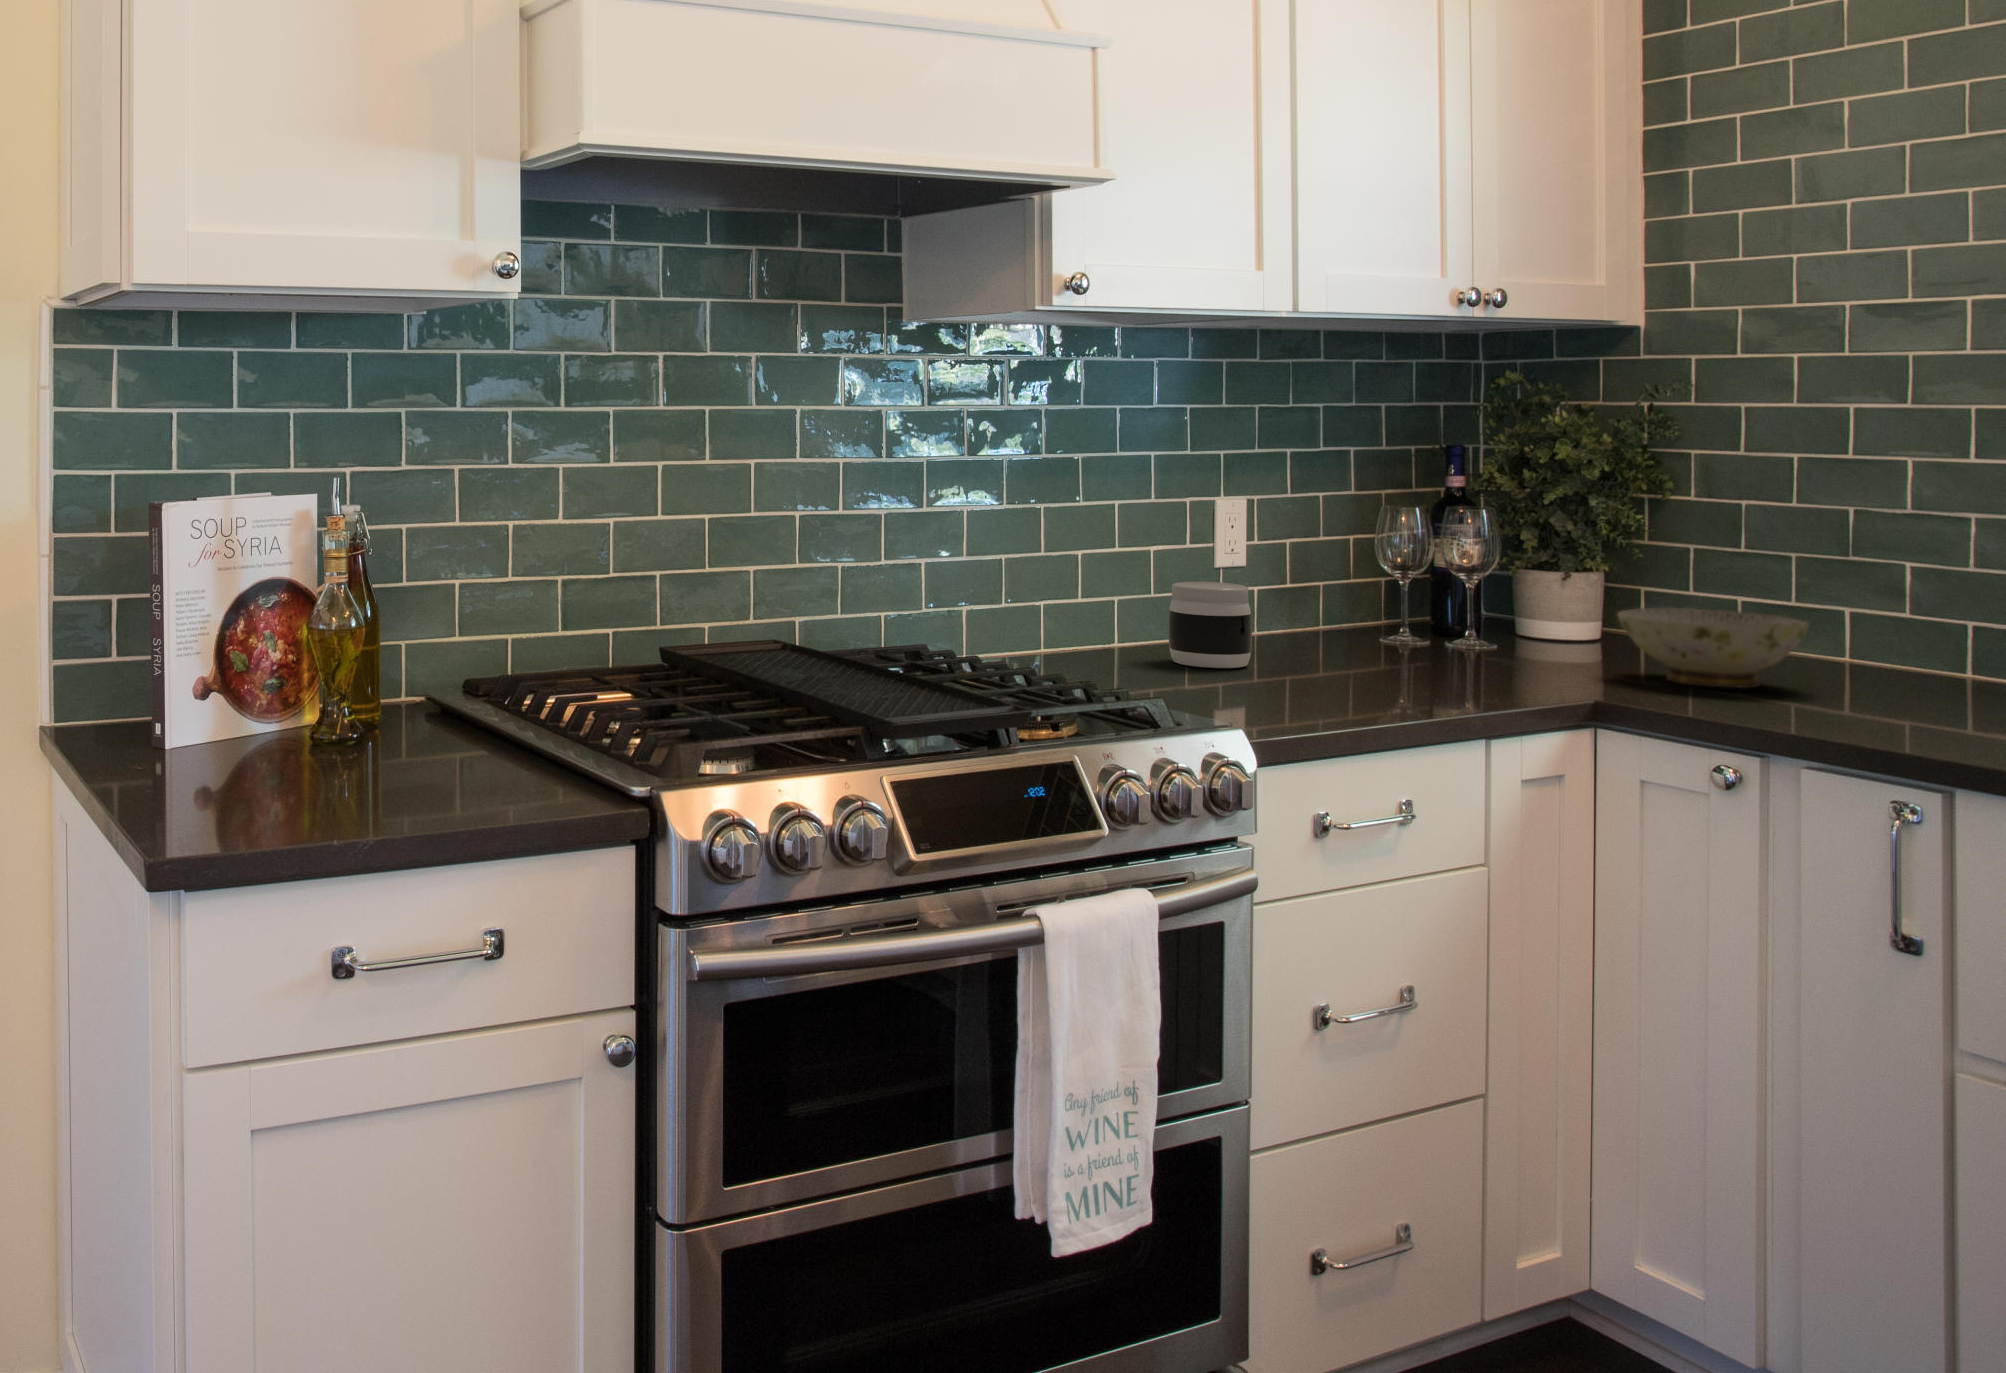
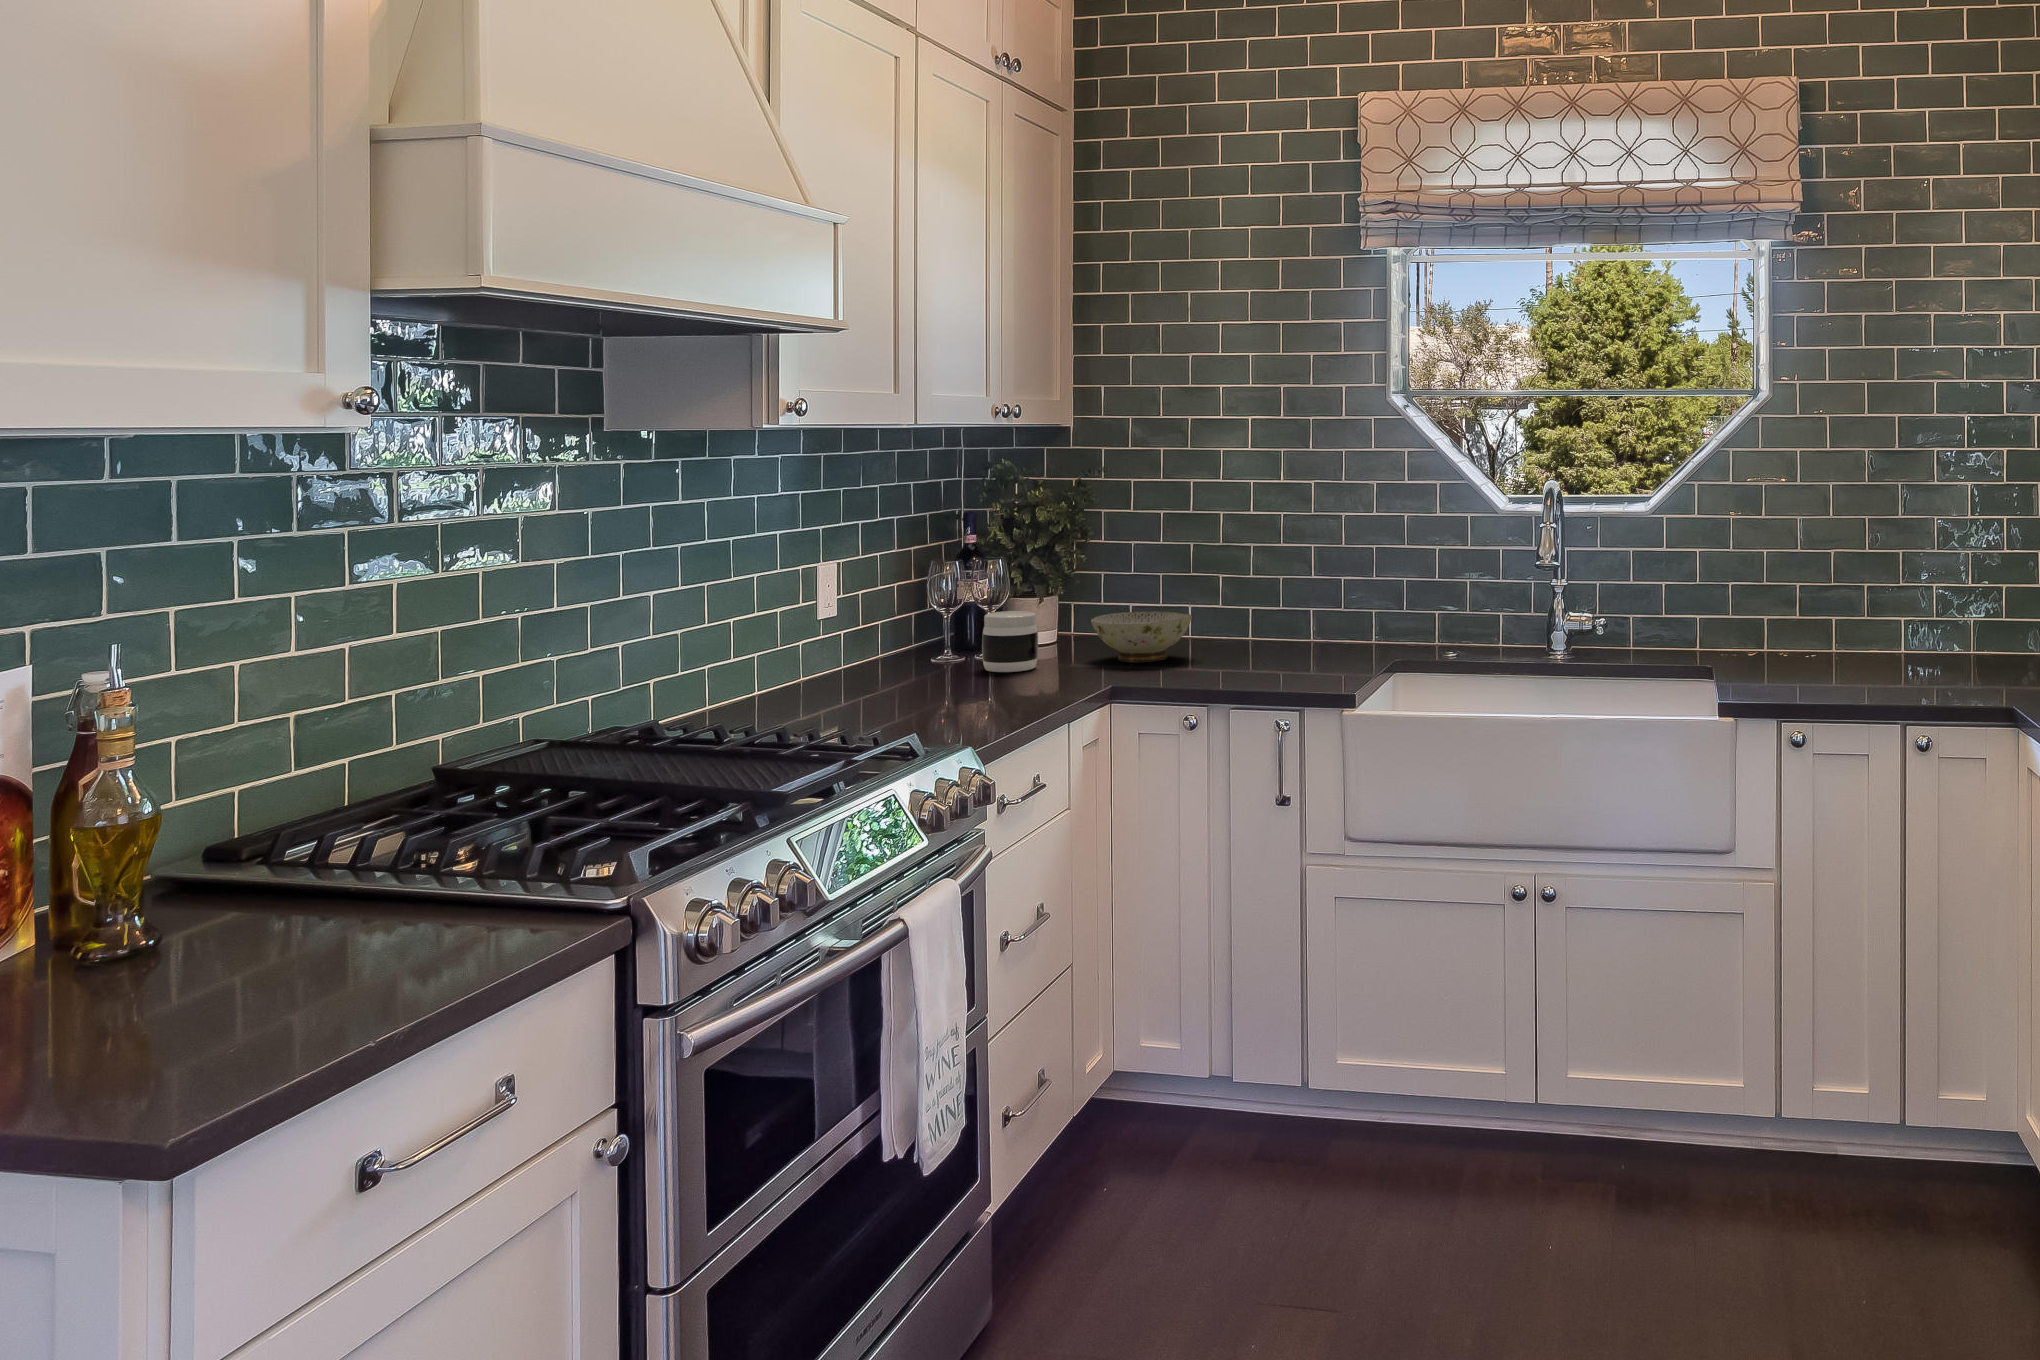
jar: present [1168,582,1252,668] -> present [982,611,1038,672]

